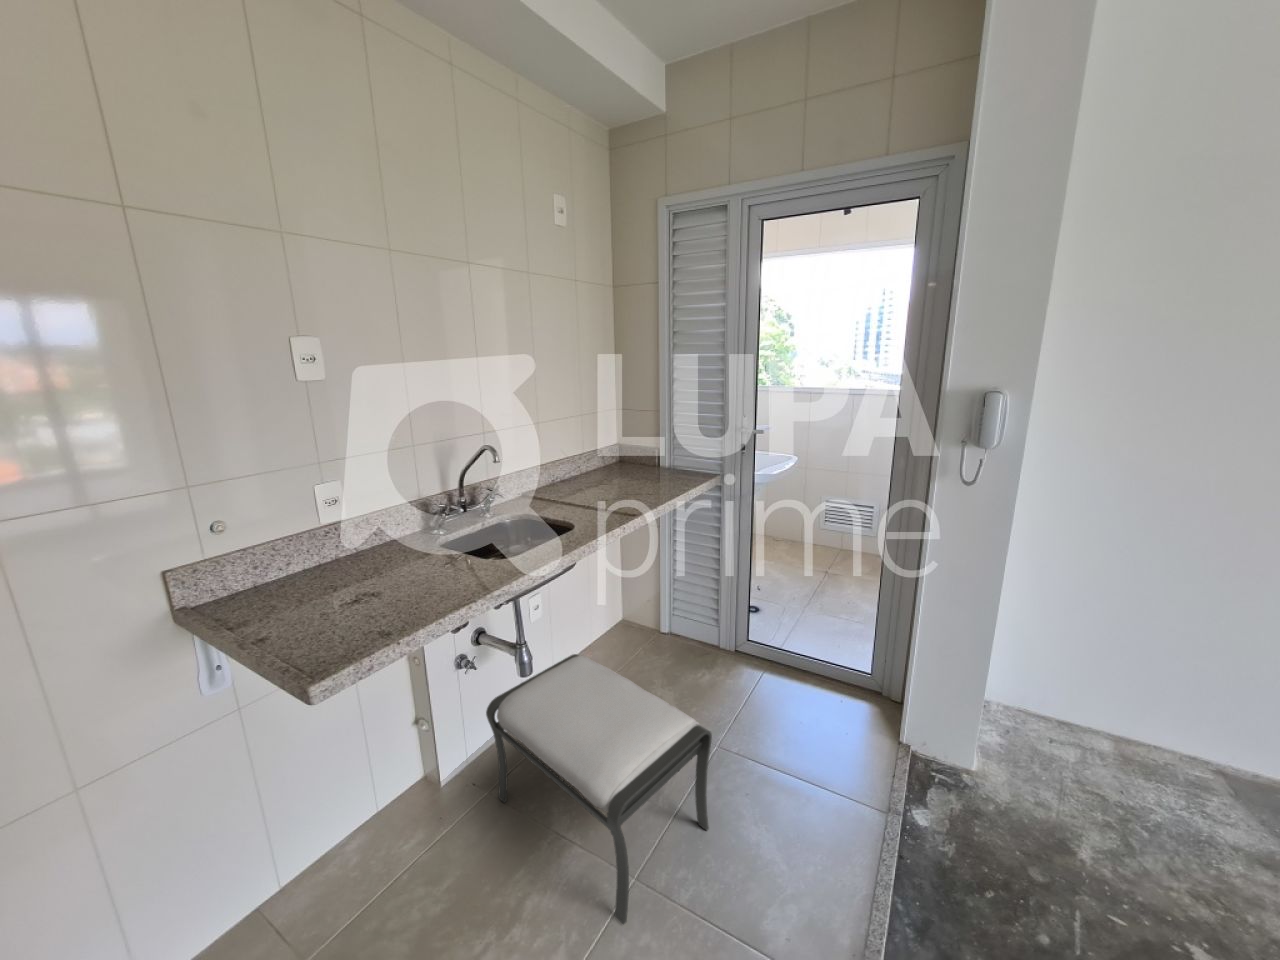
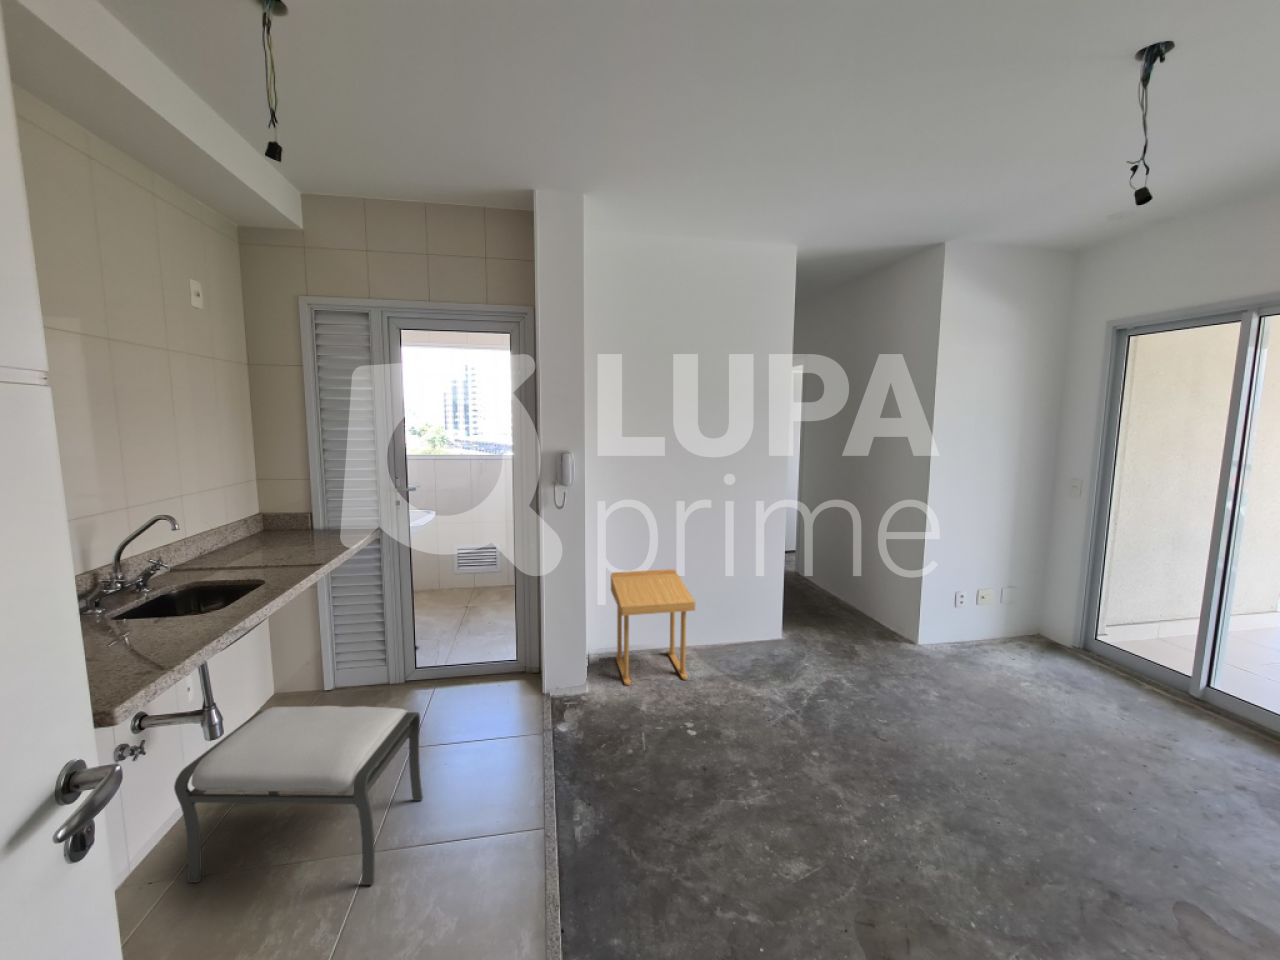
side table: none [1038,595,1266,839] -> present [611,569,695,685]

